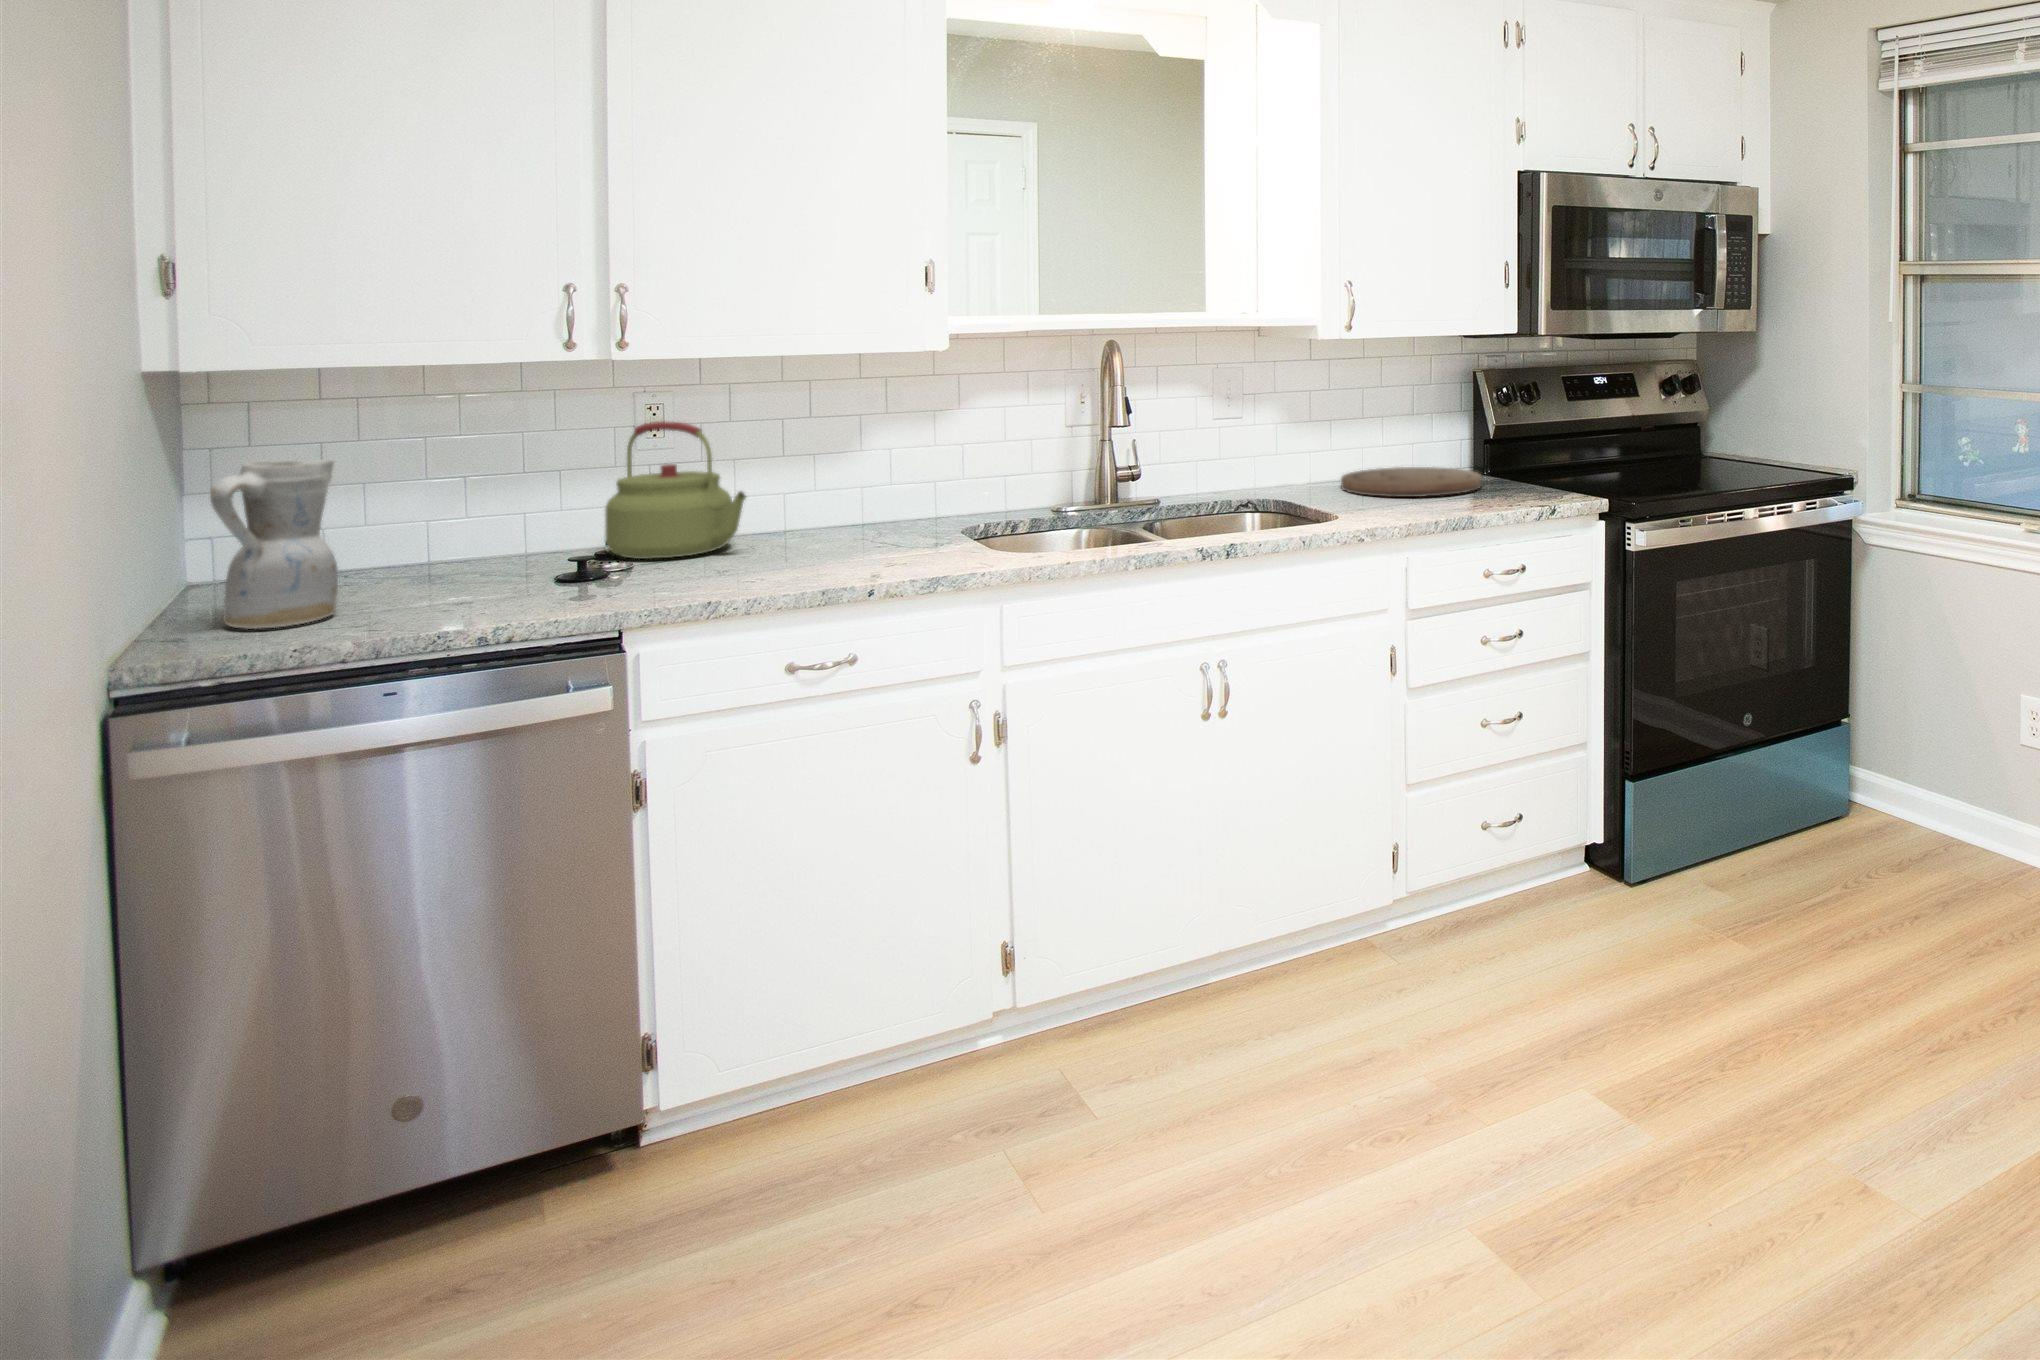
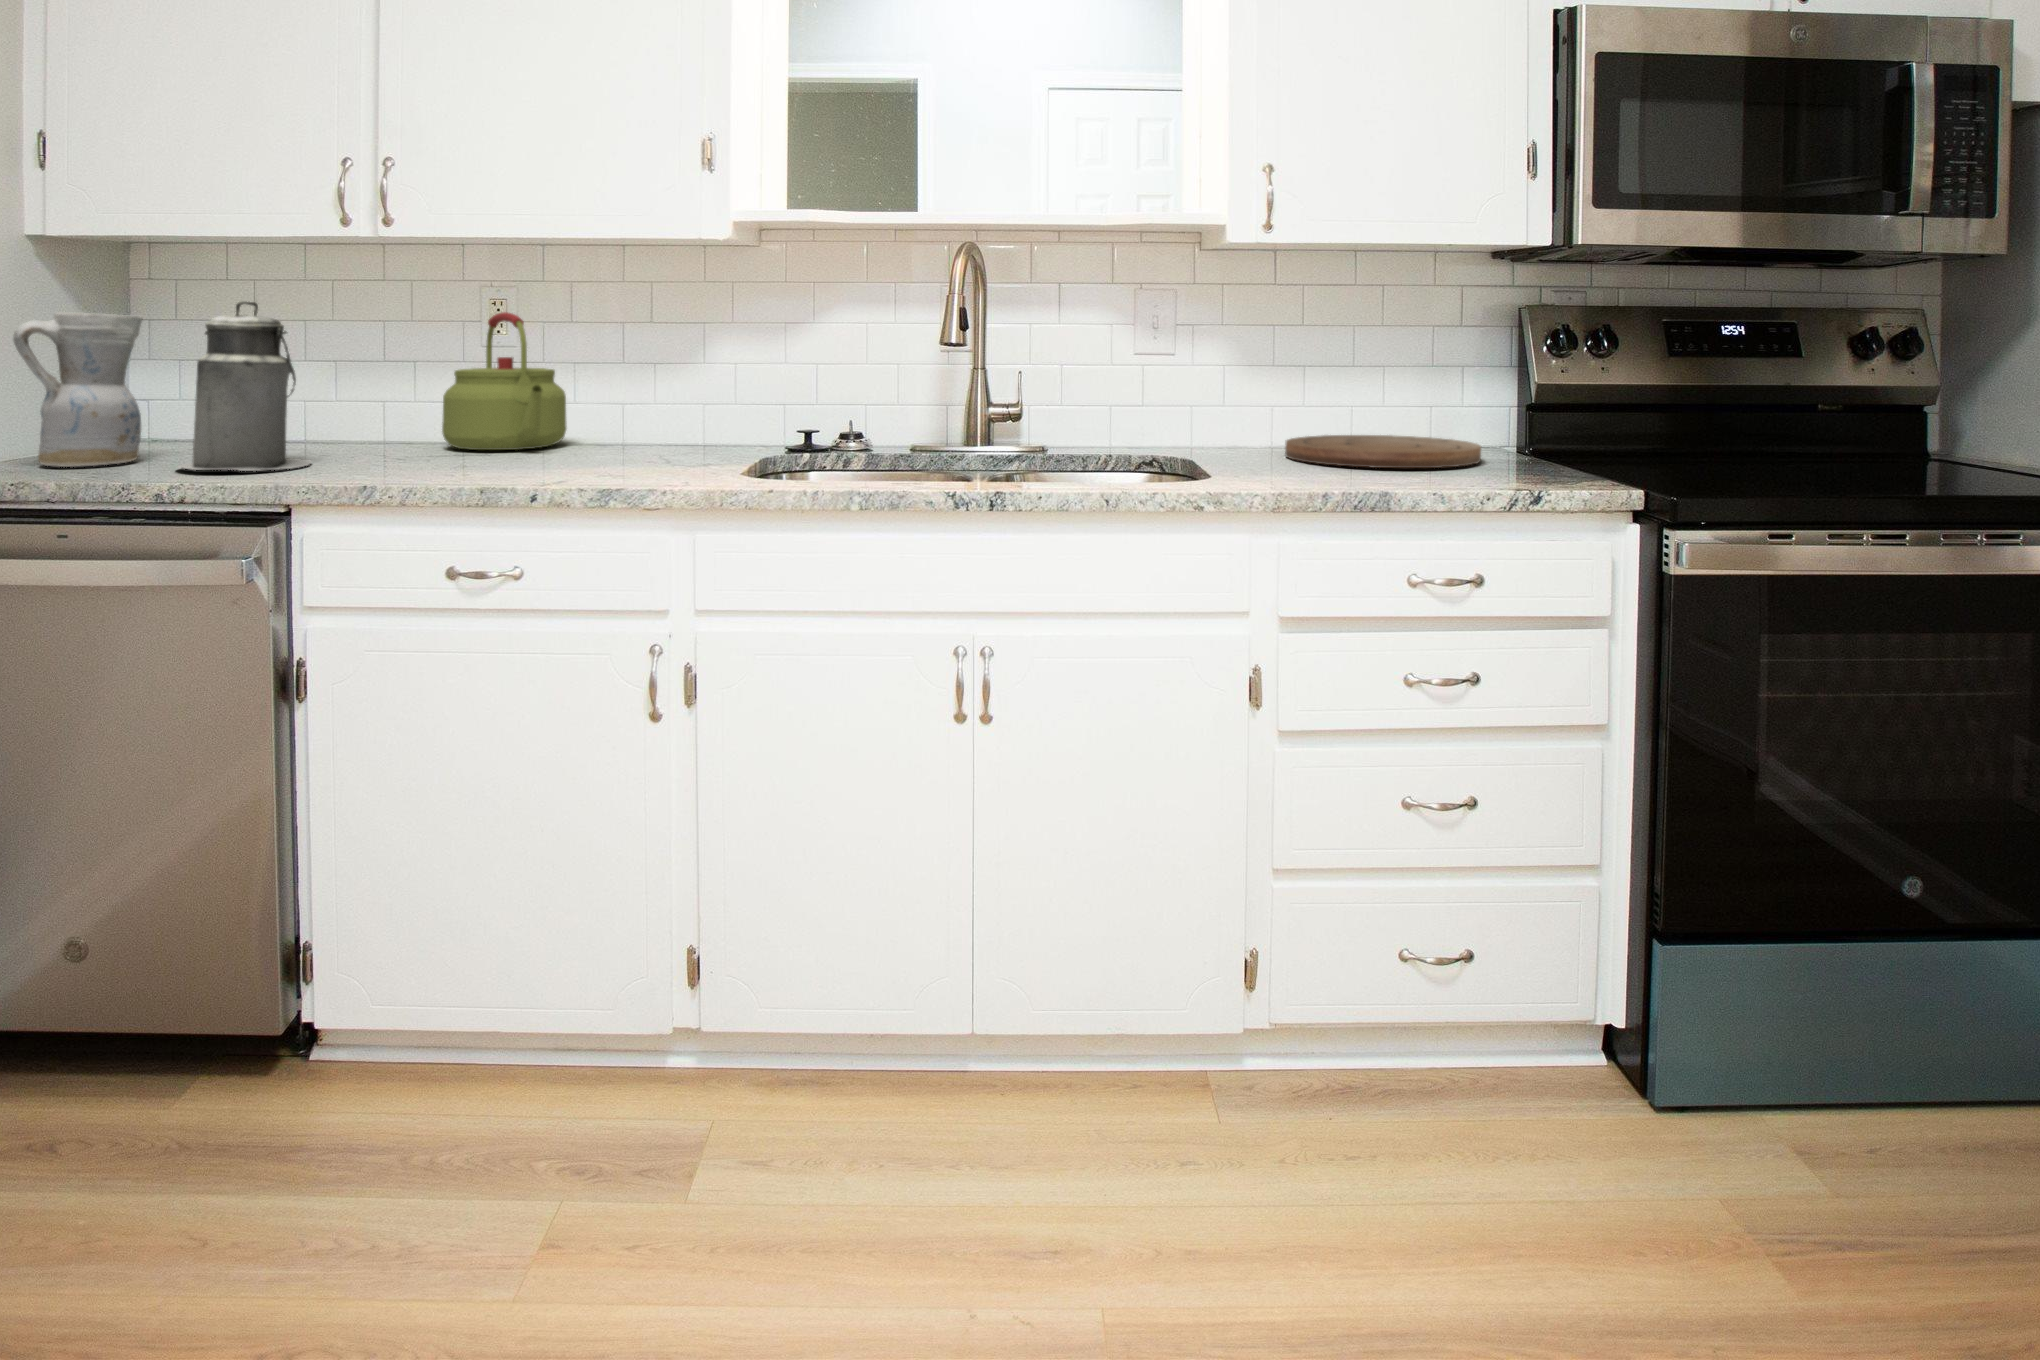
canister: none [419,438,560,612] -> present [178,301,311,471]

